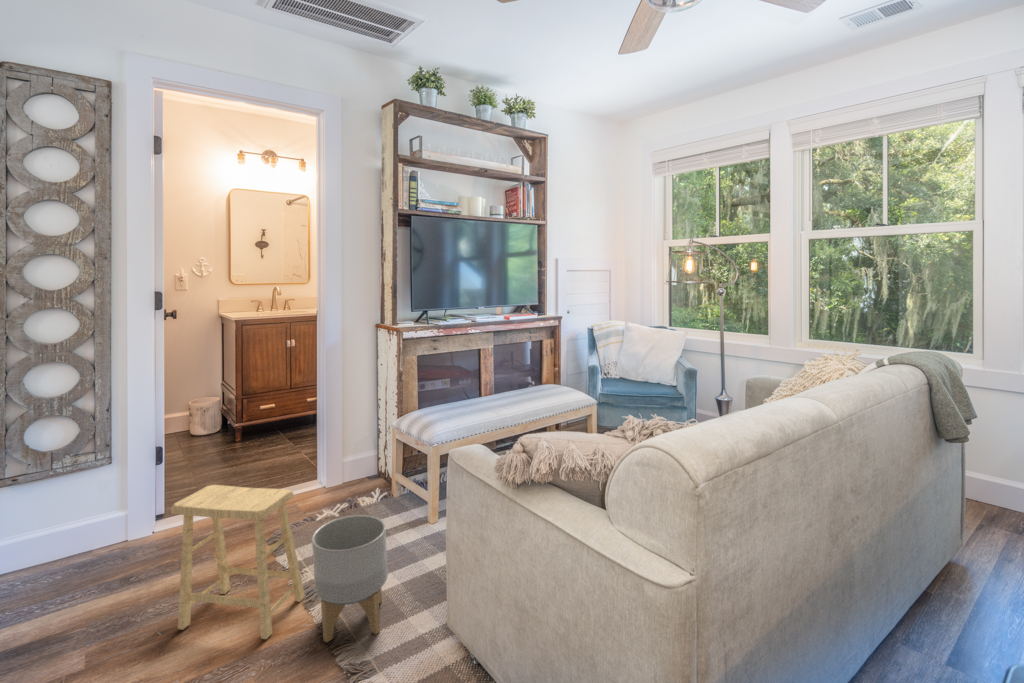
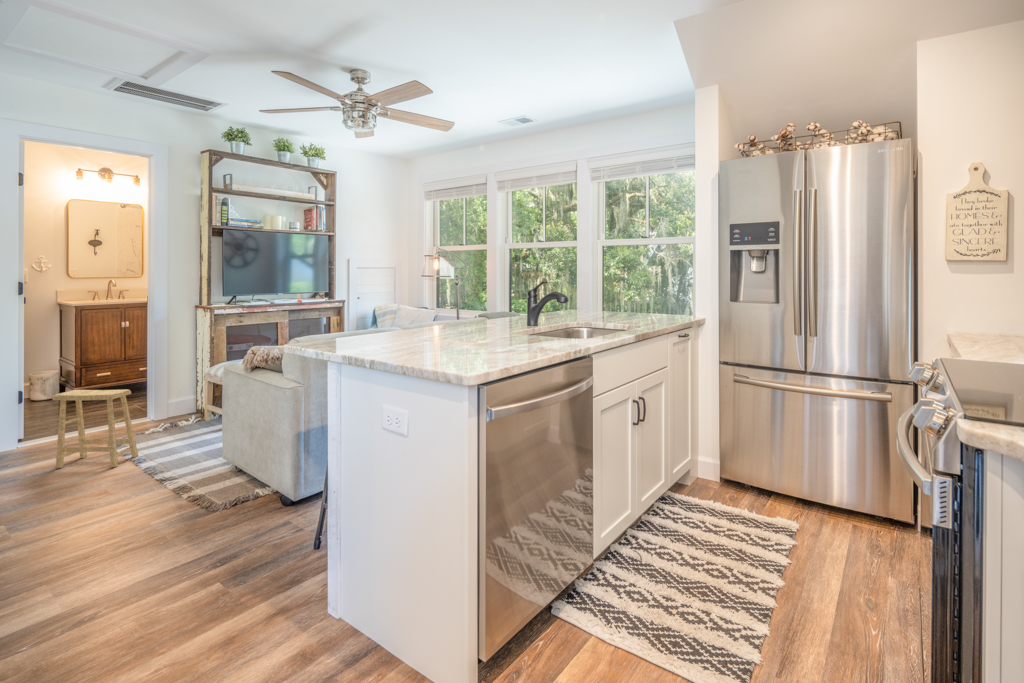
planter: present [312,515,388,642] -> none [143,404,190,466]

